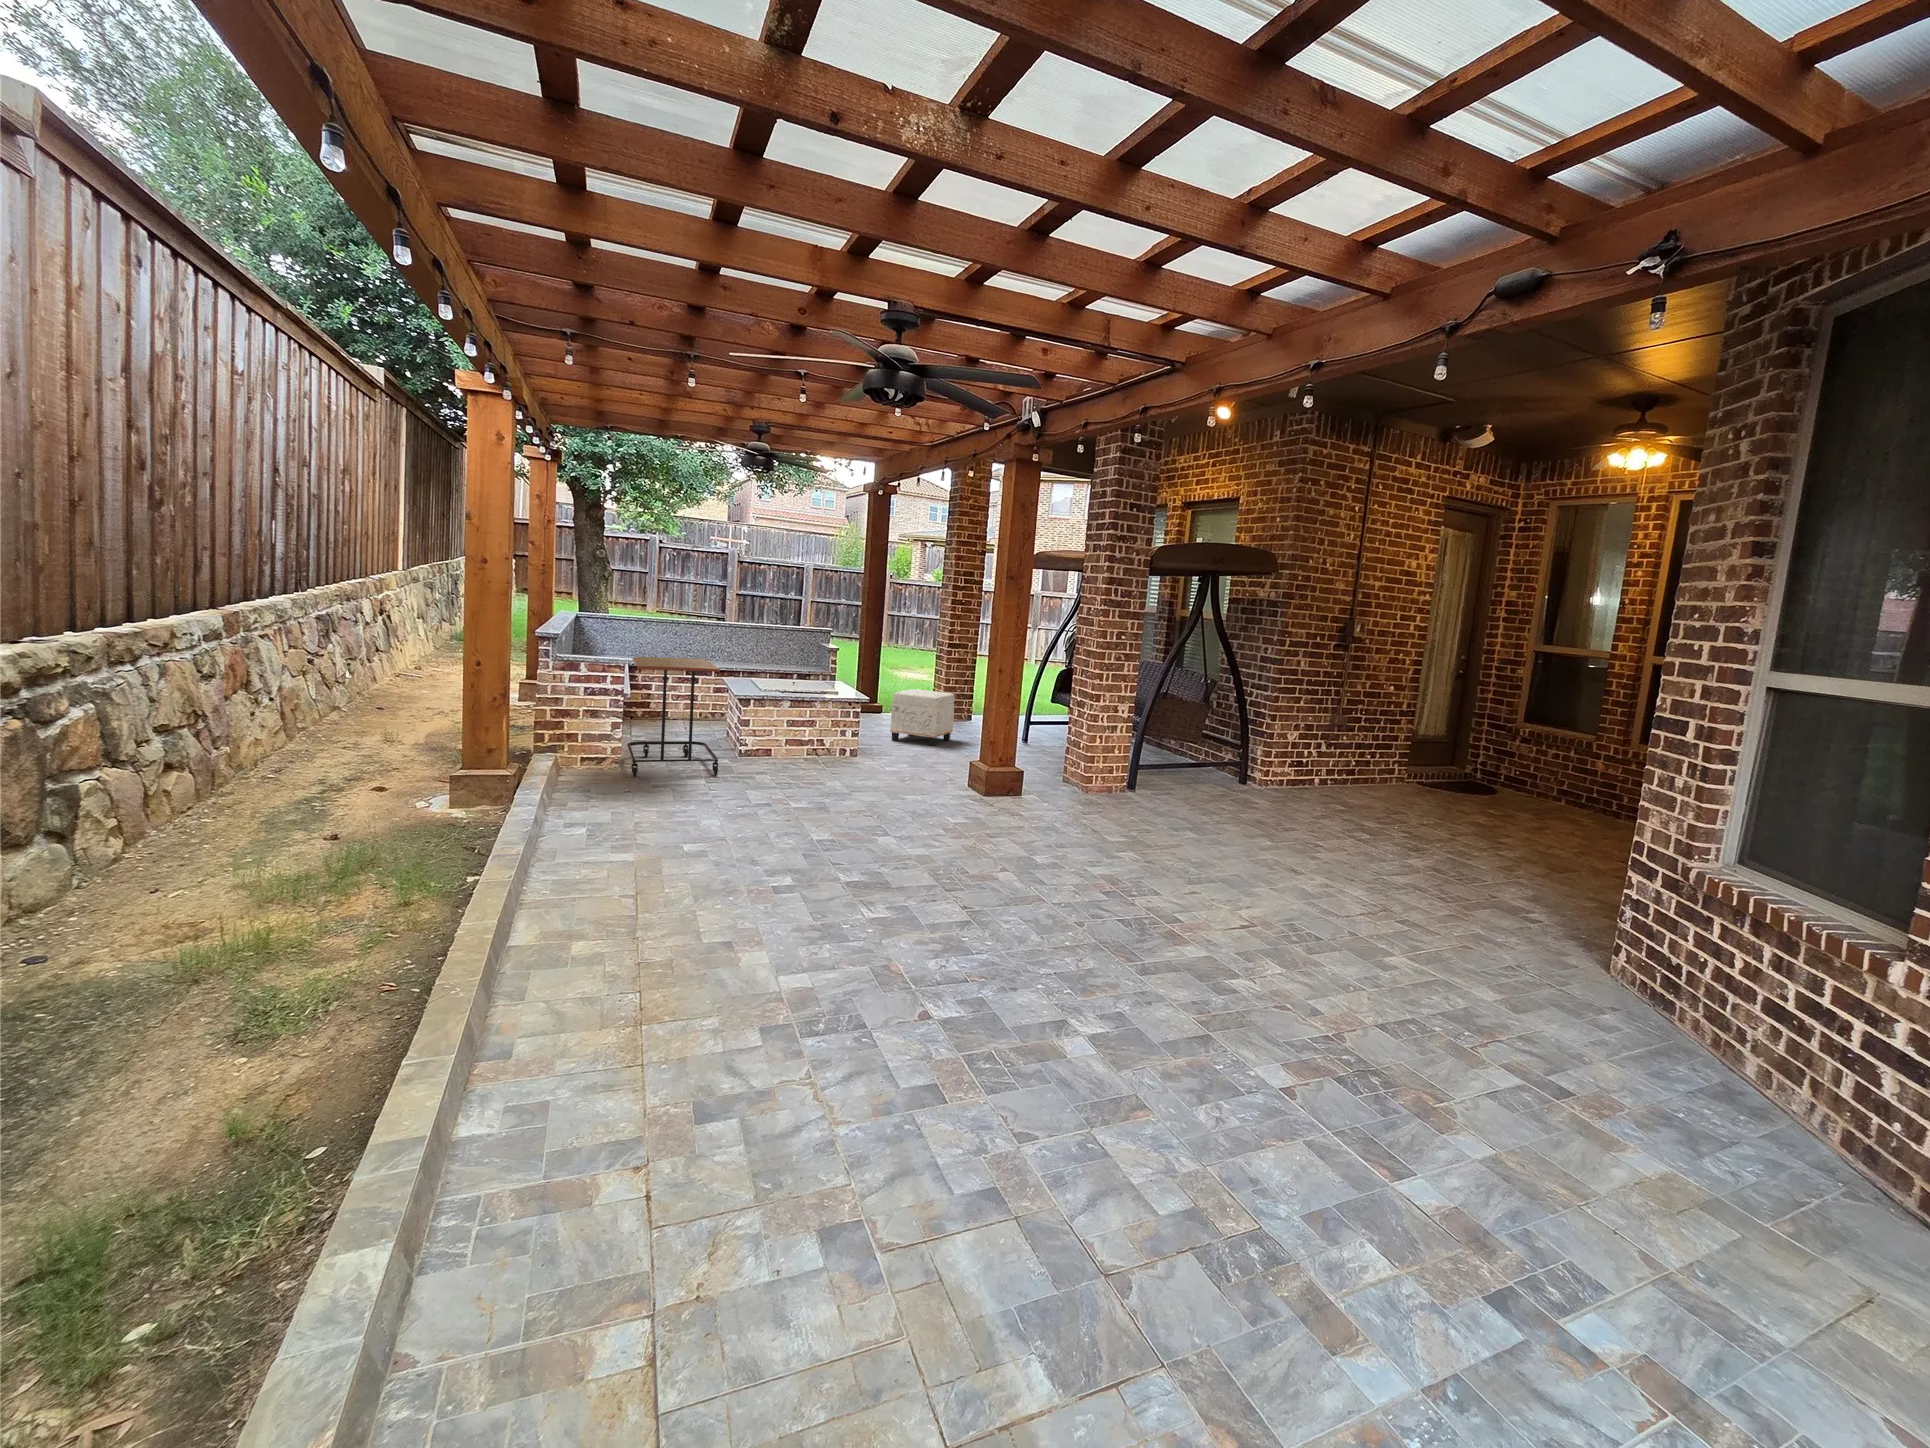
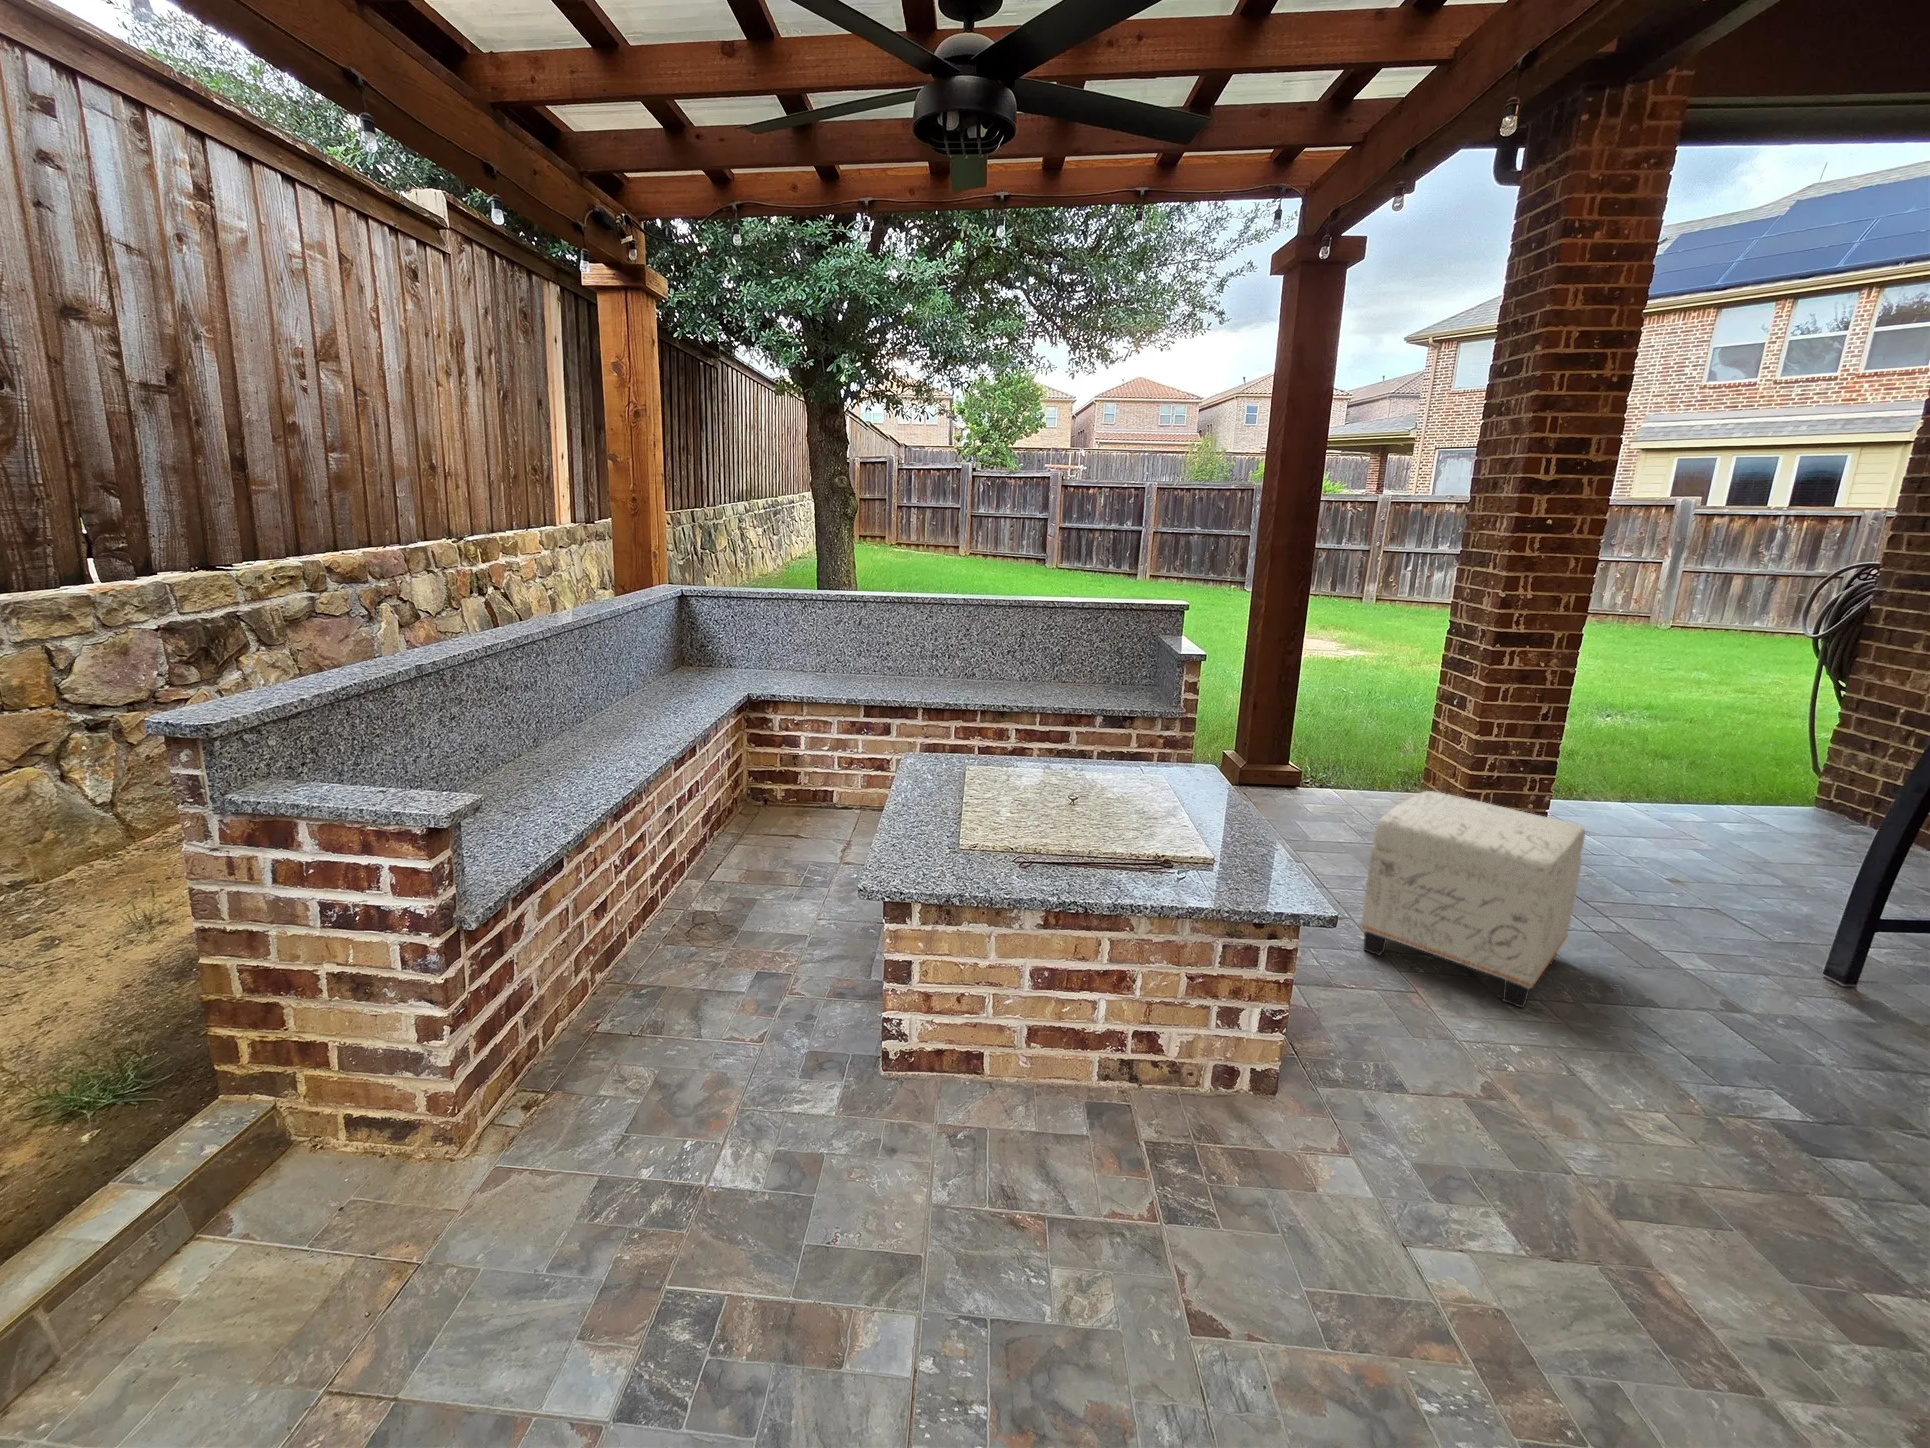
side table: present [627,657,720,776] -> none [370,758,778,1300]

